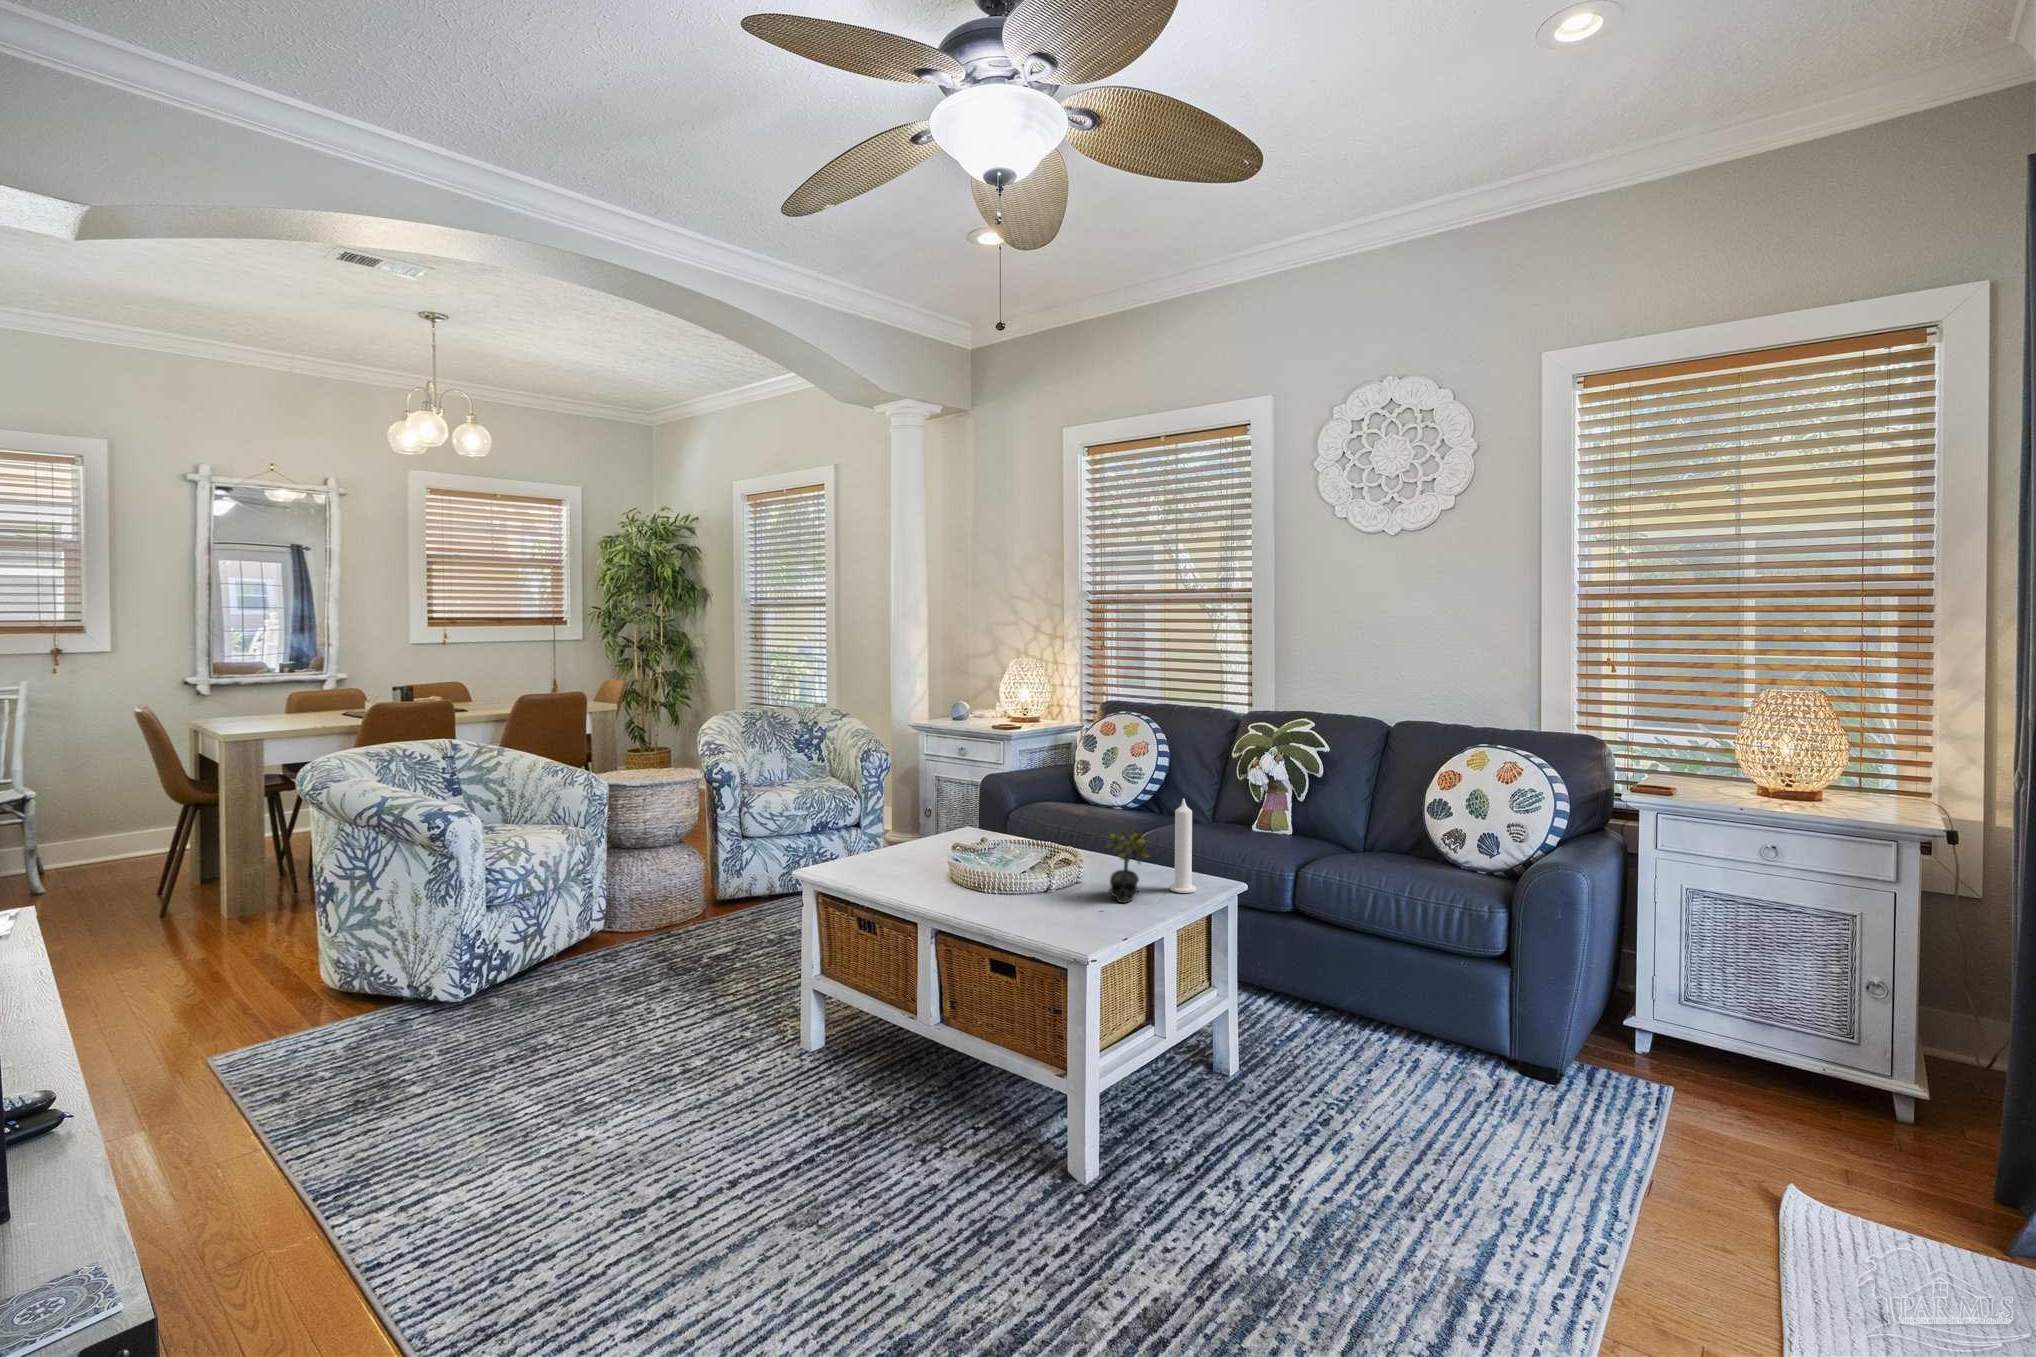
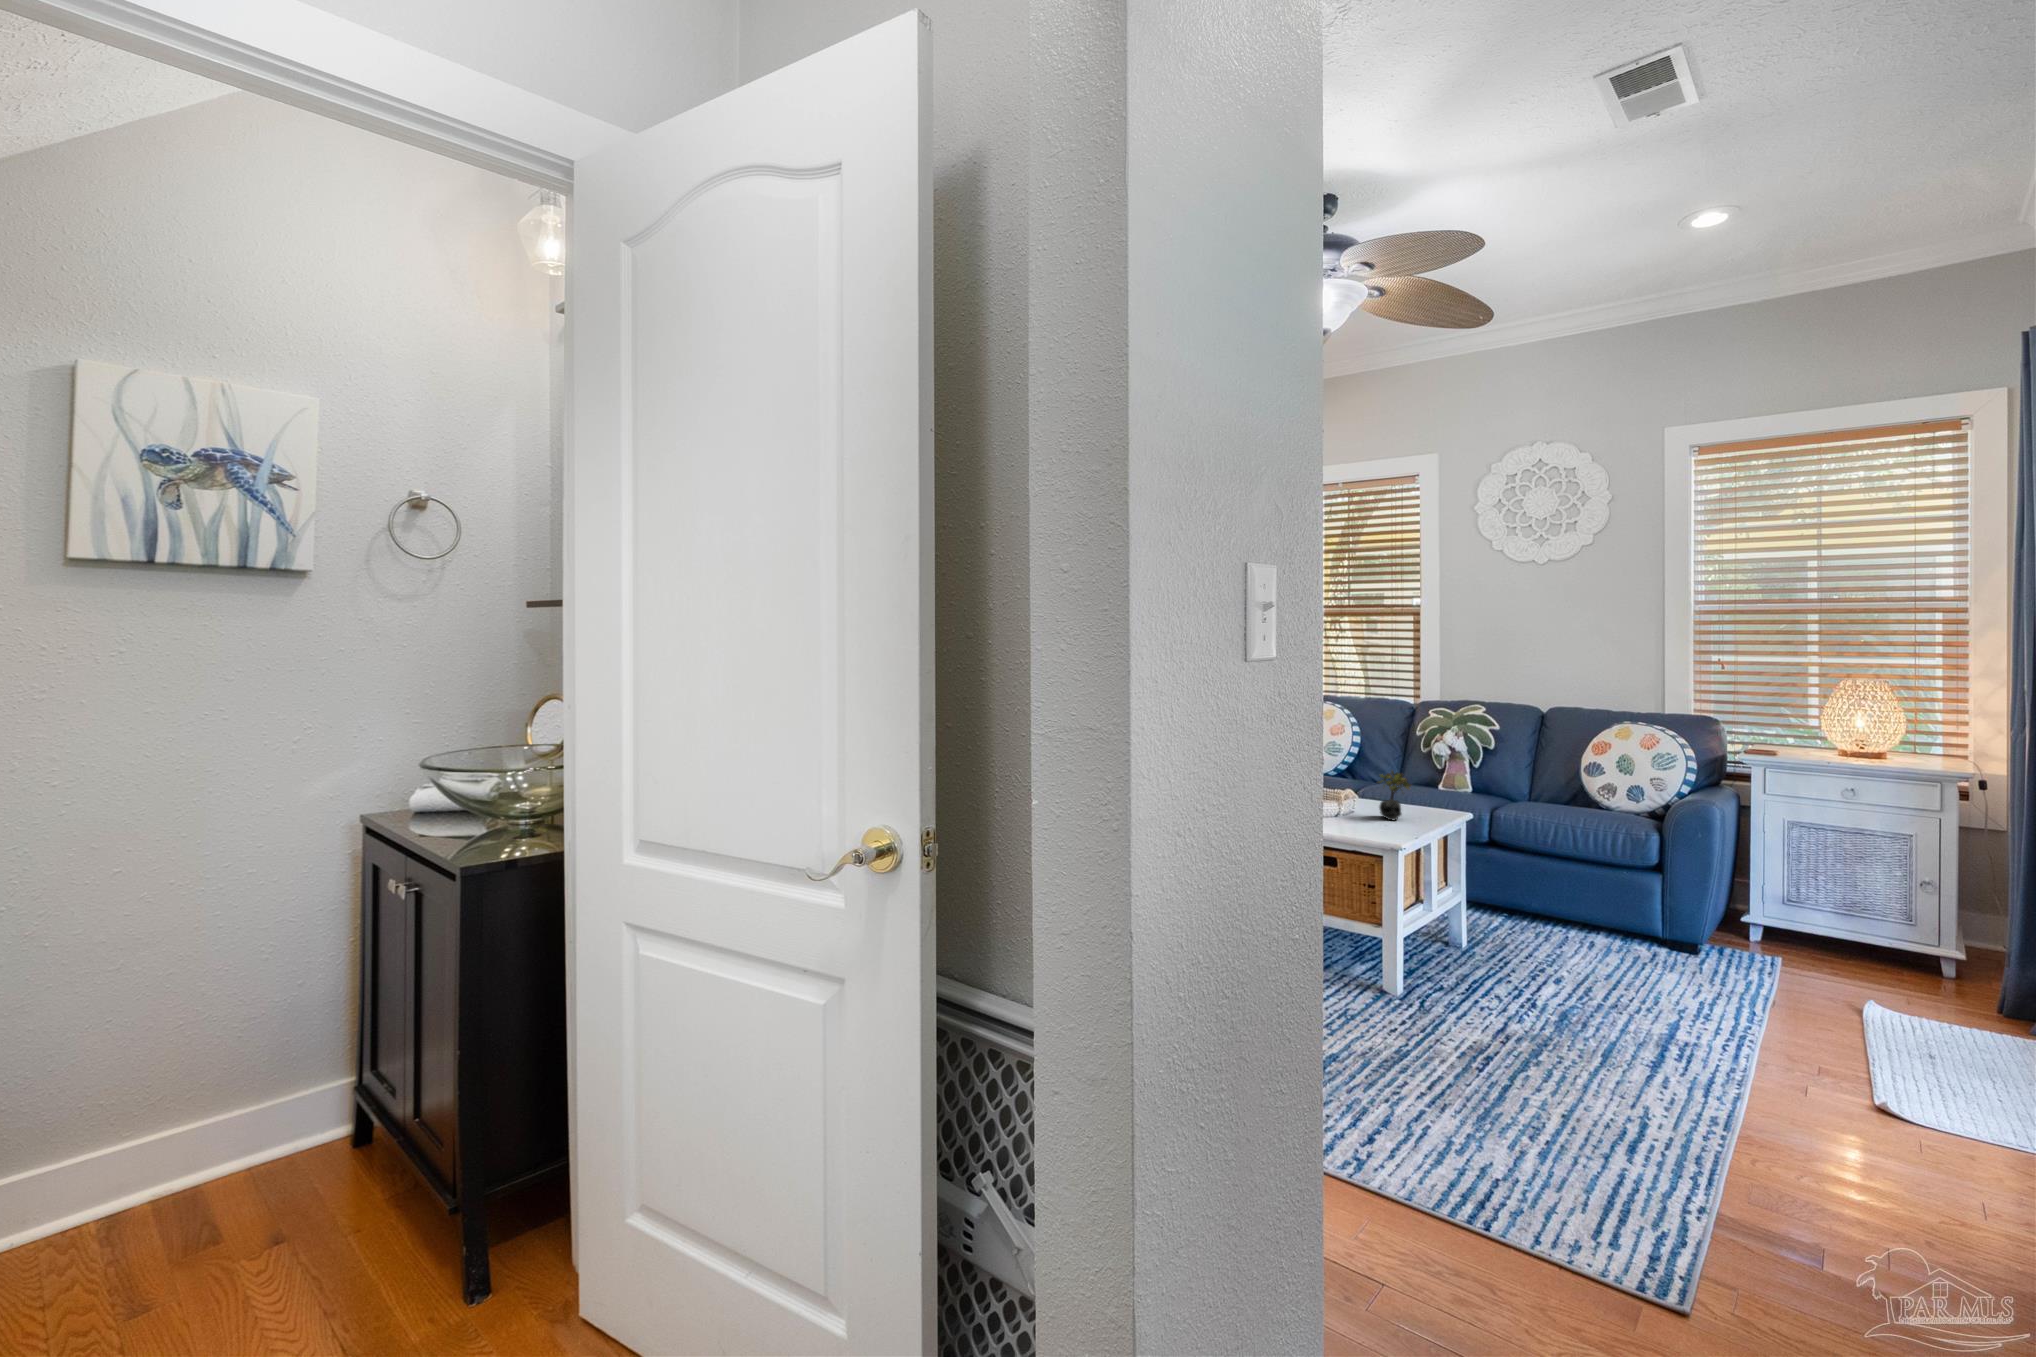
candle: present [1170,798,1196,893] -> none [1418,751,1438,816]

